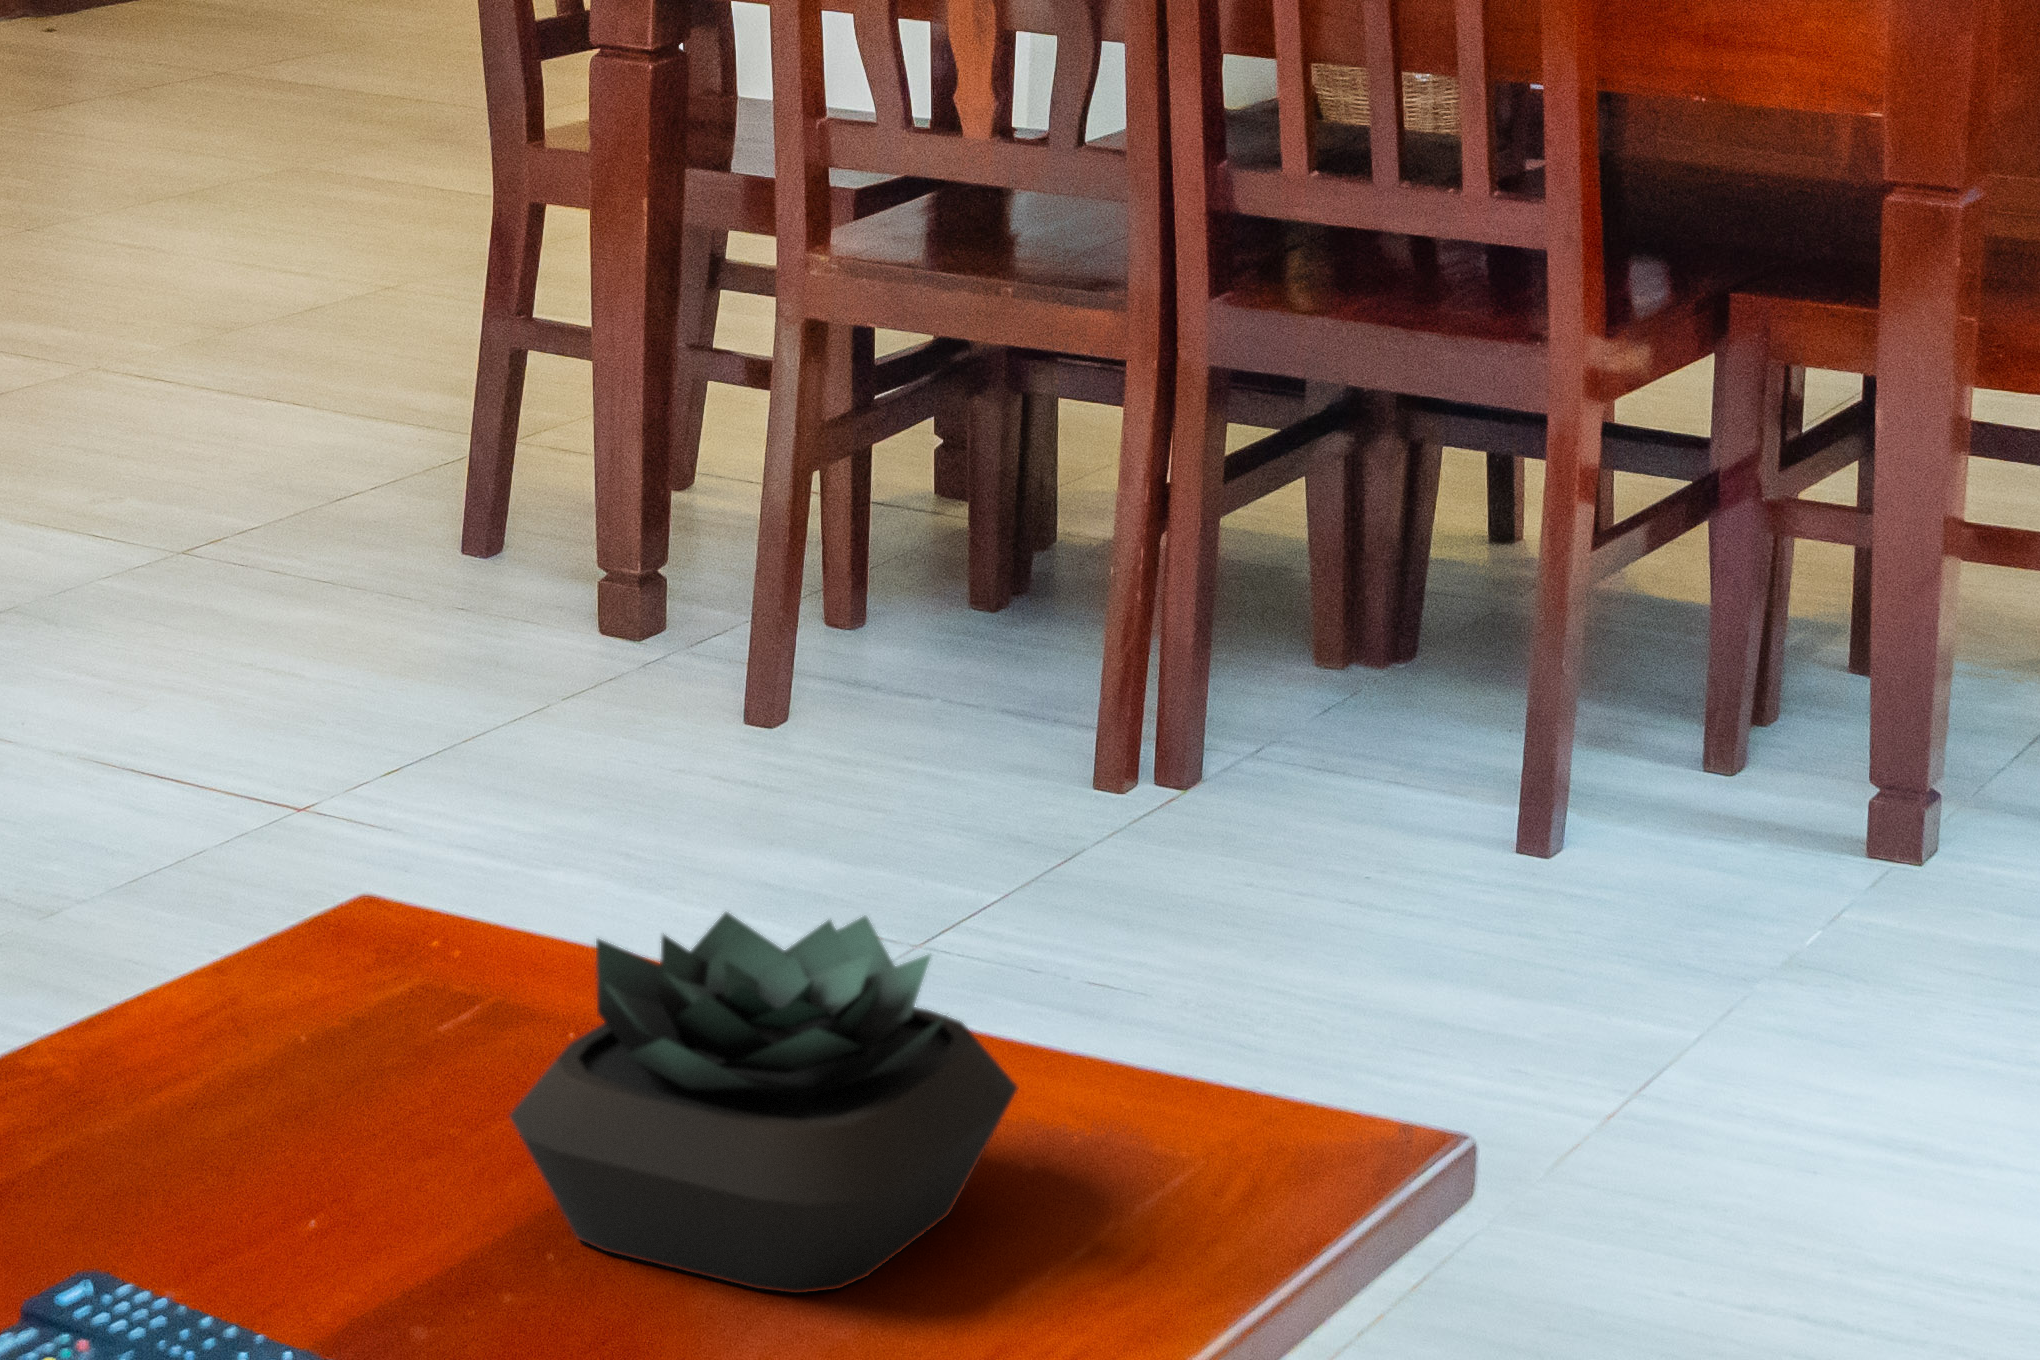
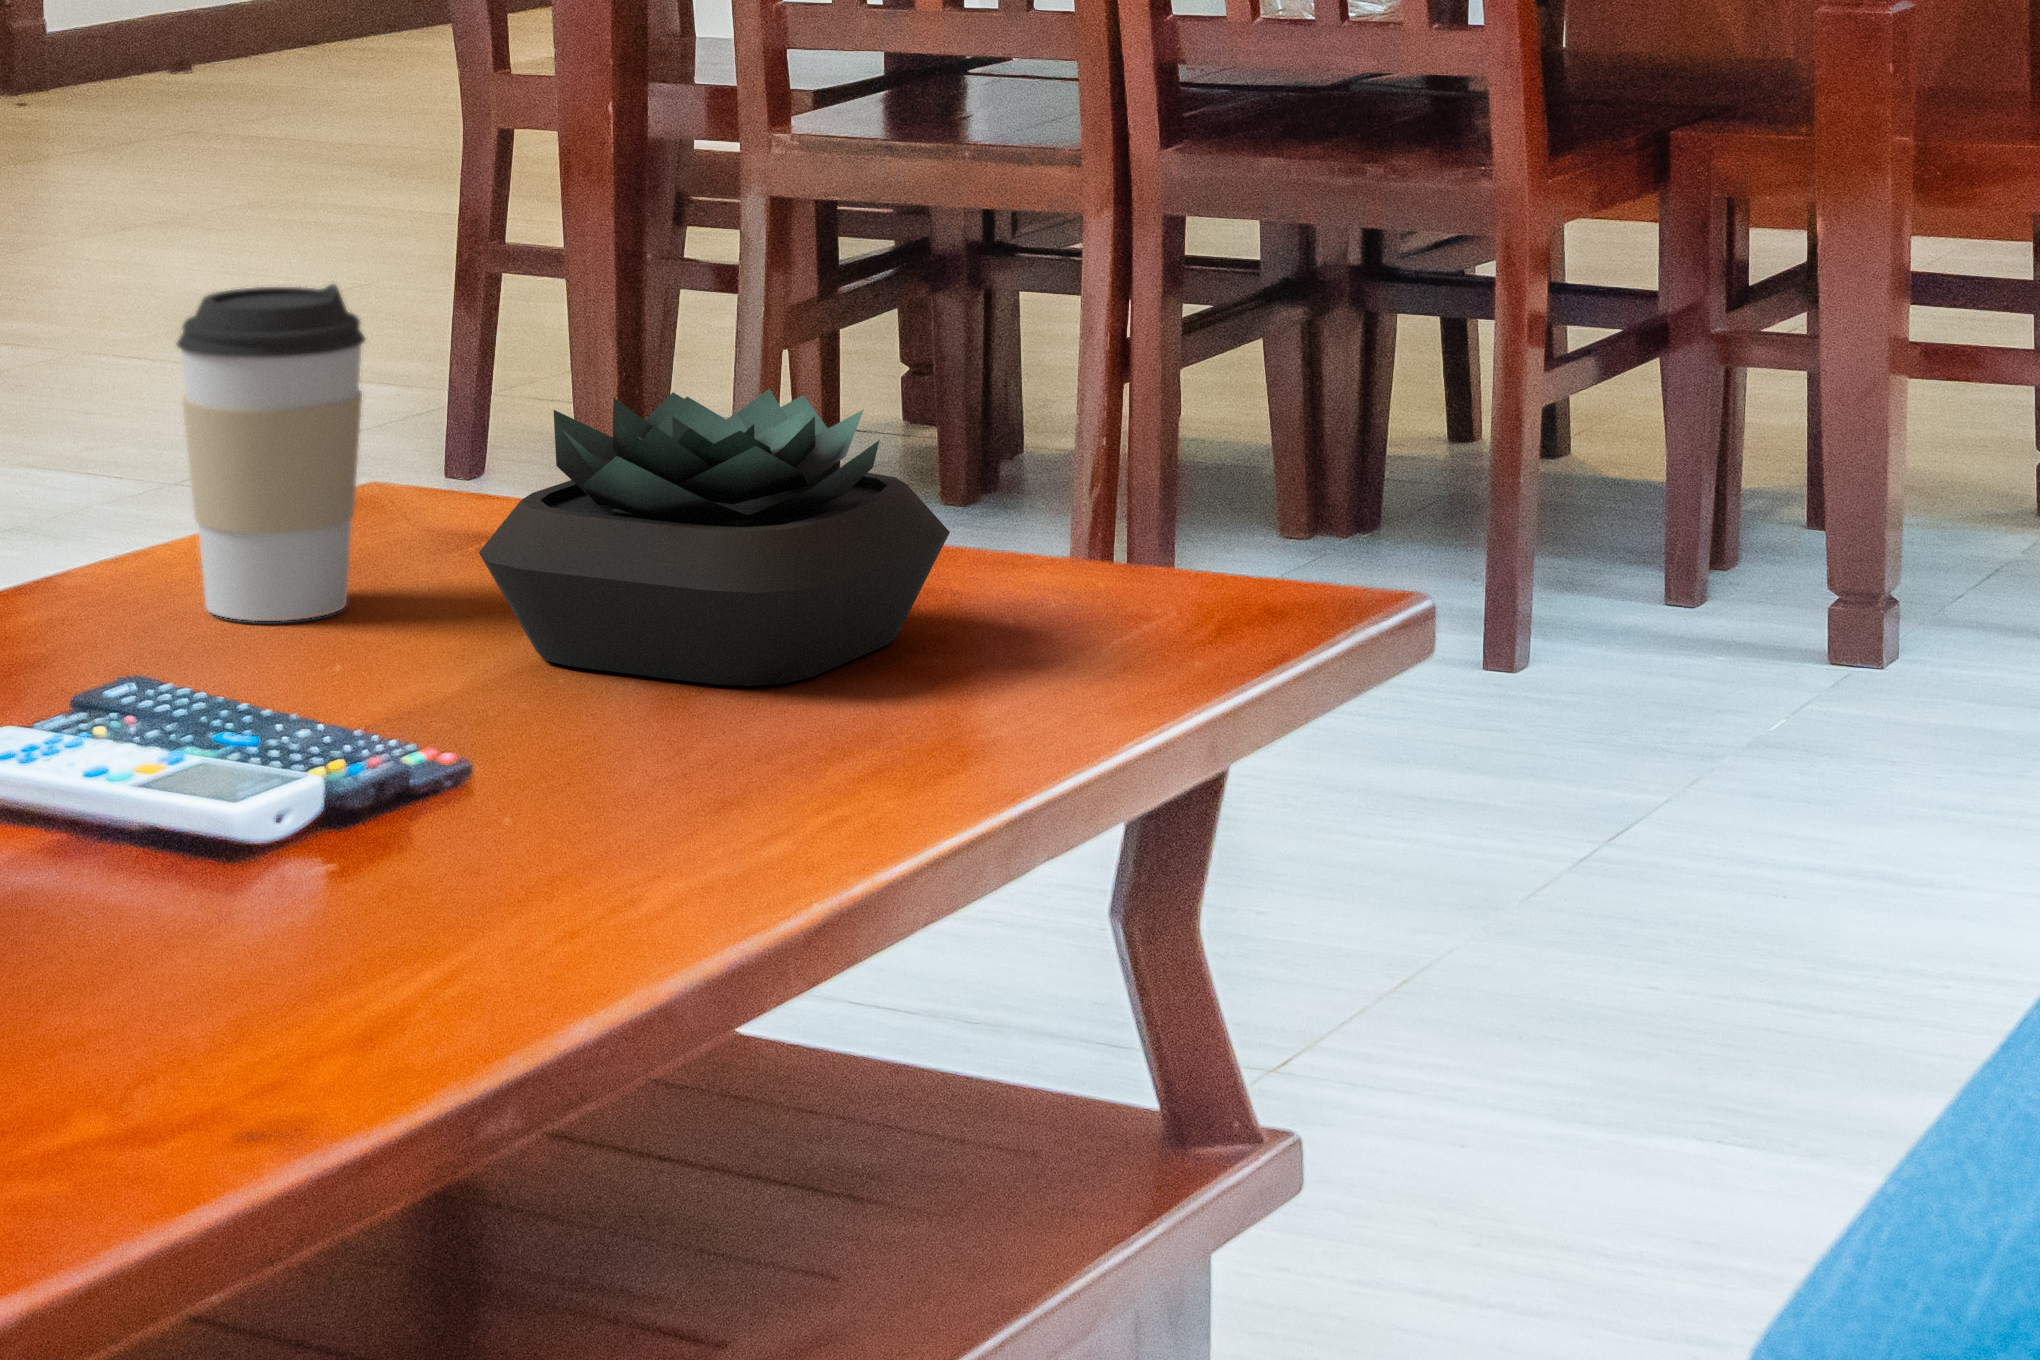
coffee cup: none [187,766,395,1154] -> present [177,284,365,621]

